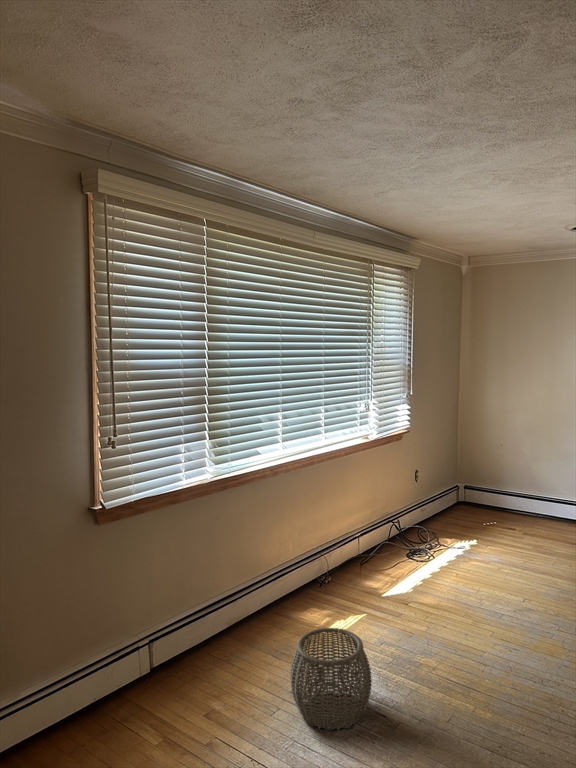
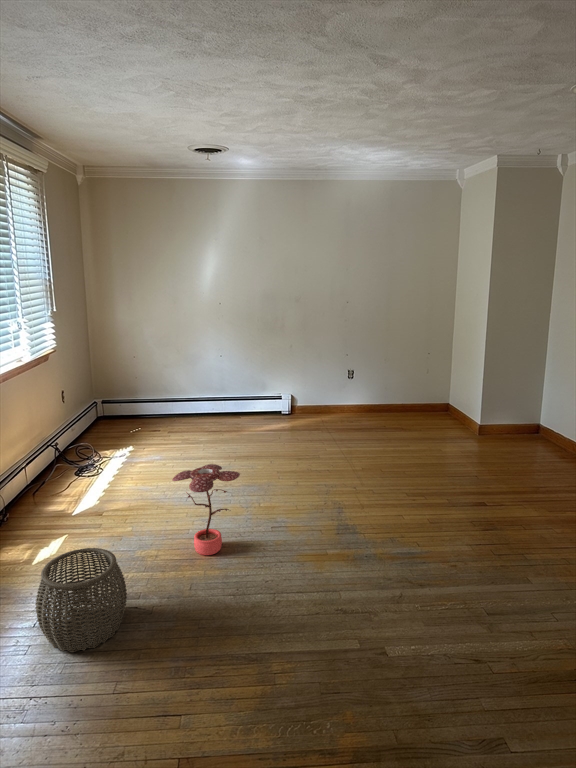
potted plant: none [453,581,531,690] -> present [172,464,240,555]

